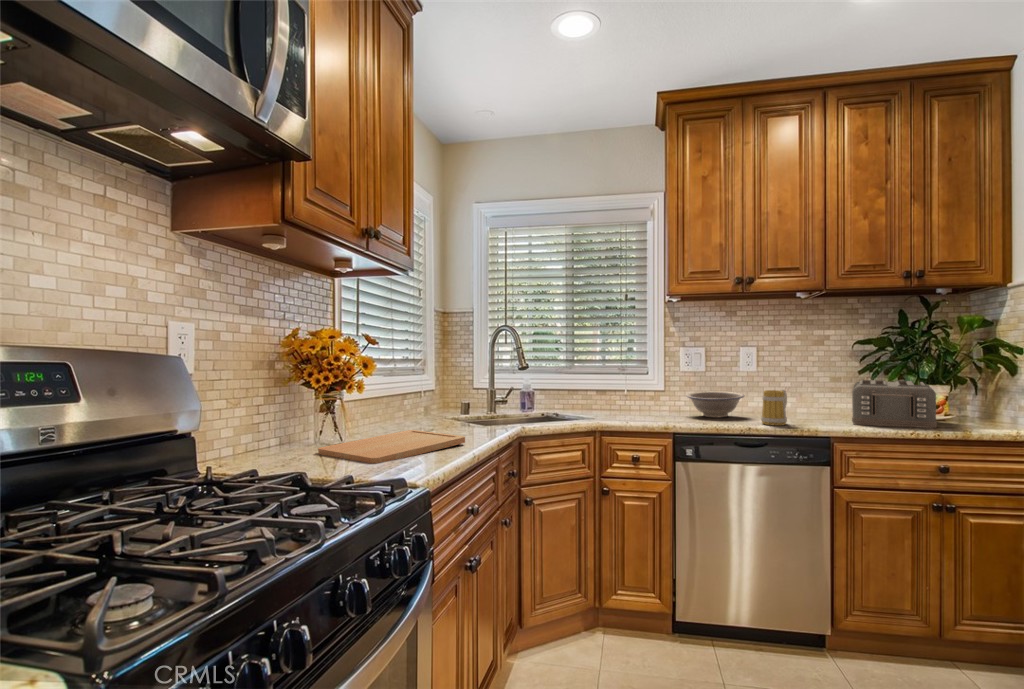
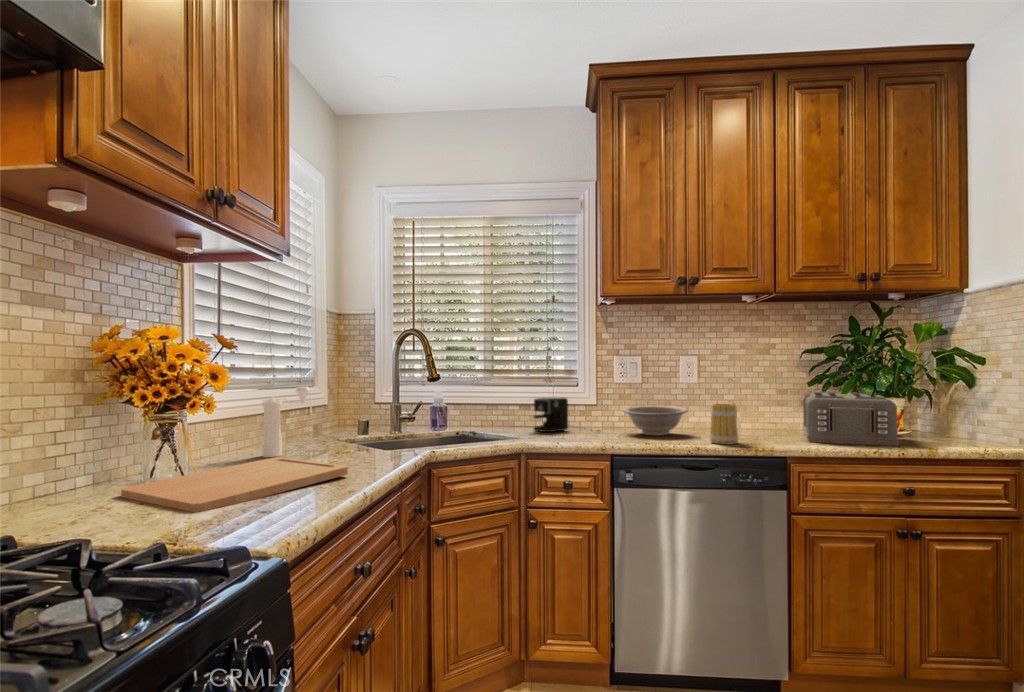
pepper mill: none [394,376,428,430] -> present [262,387,310,457]
coffee maker: none [606,383,667,414] -> present [533,398,599,432]

